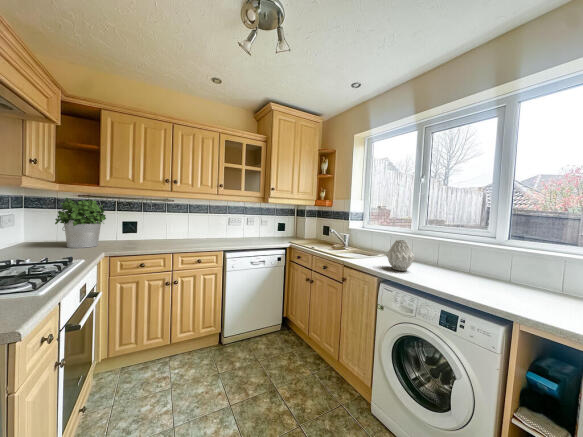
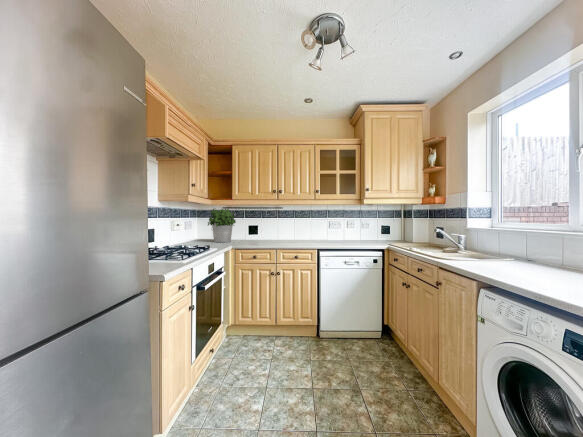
vase: present [386,240,415,271] -> none [495,236,542,277]

